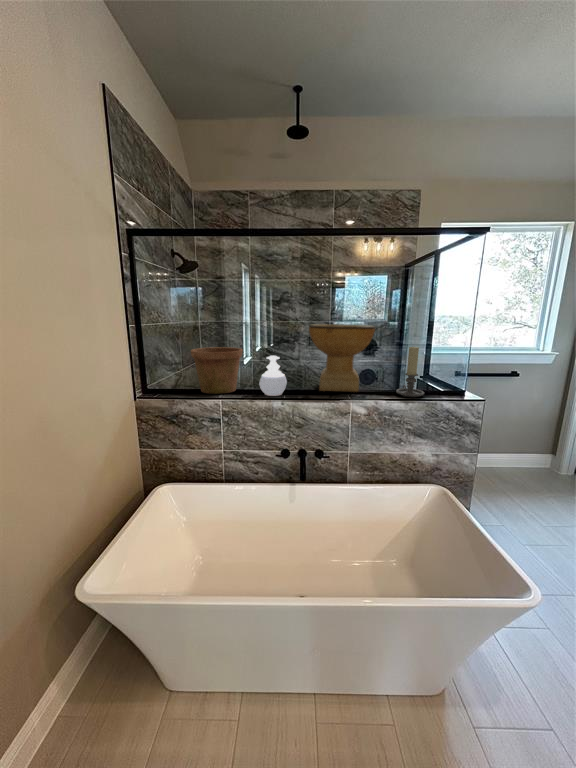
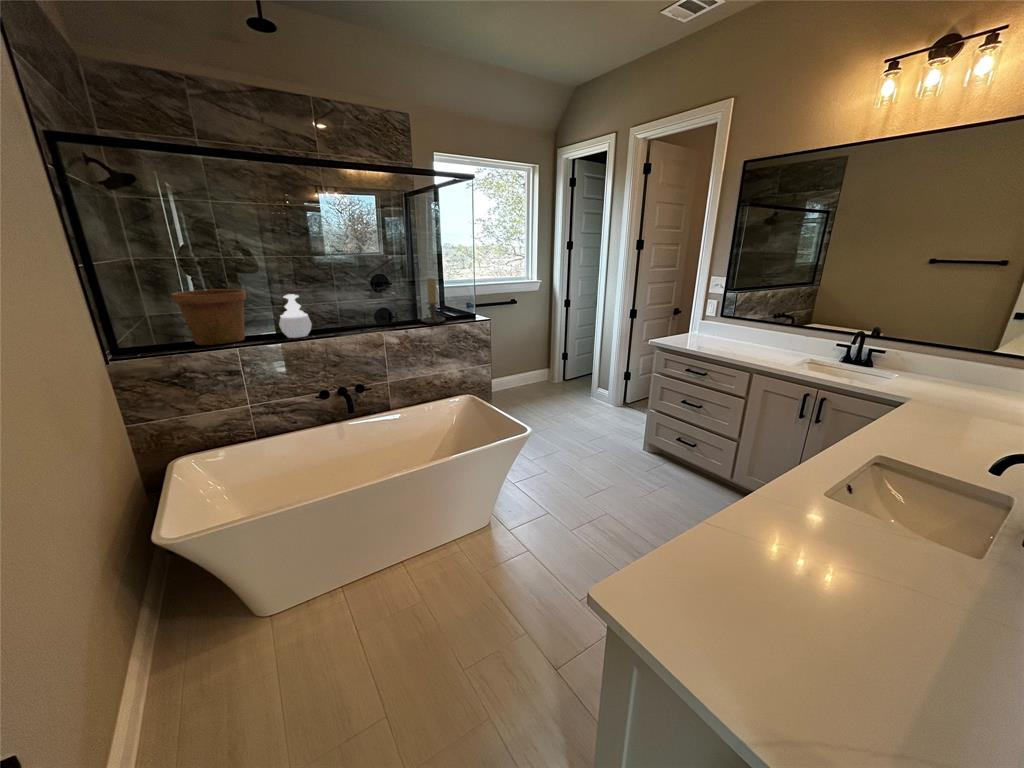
decorative bowl: present [309,324,375,392] -> none [321,259,392,329]

